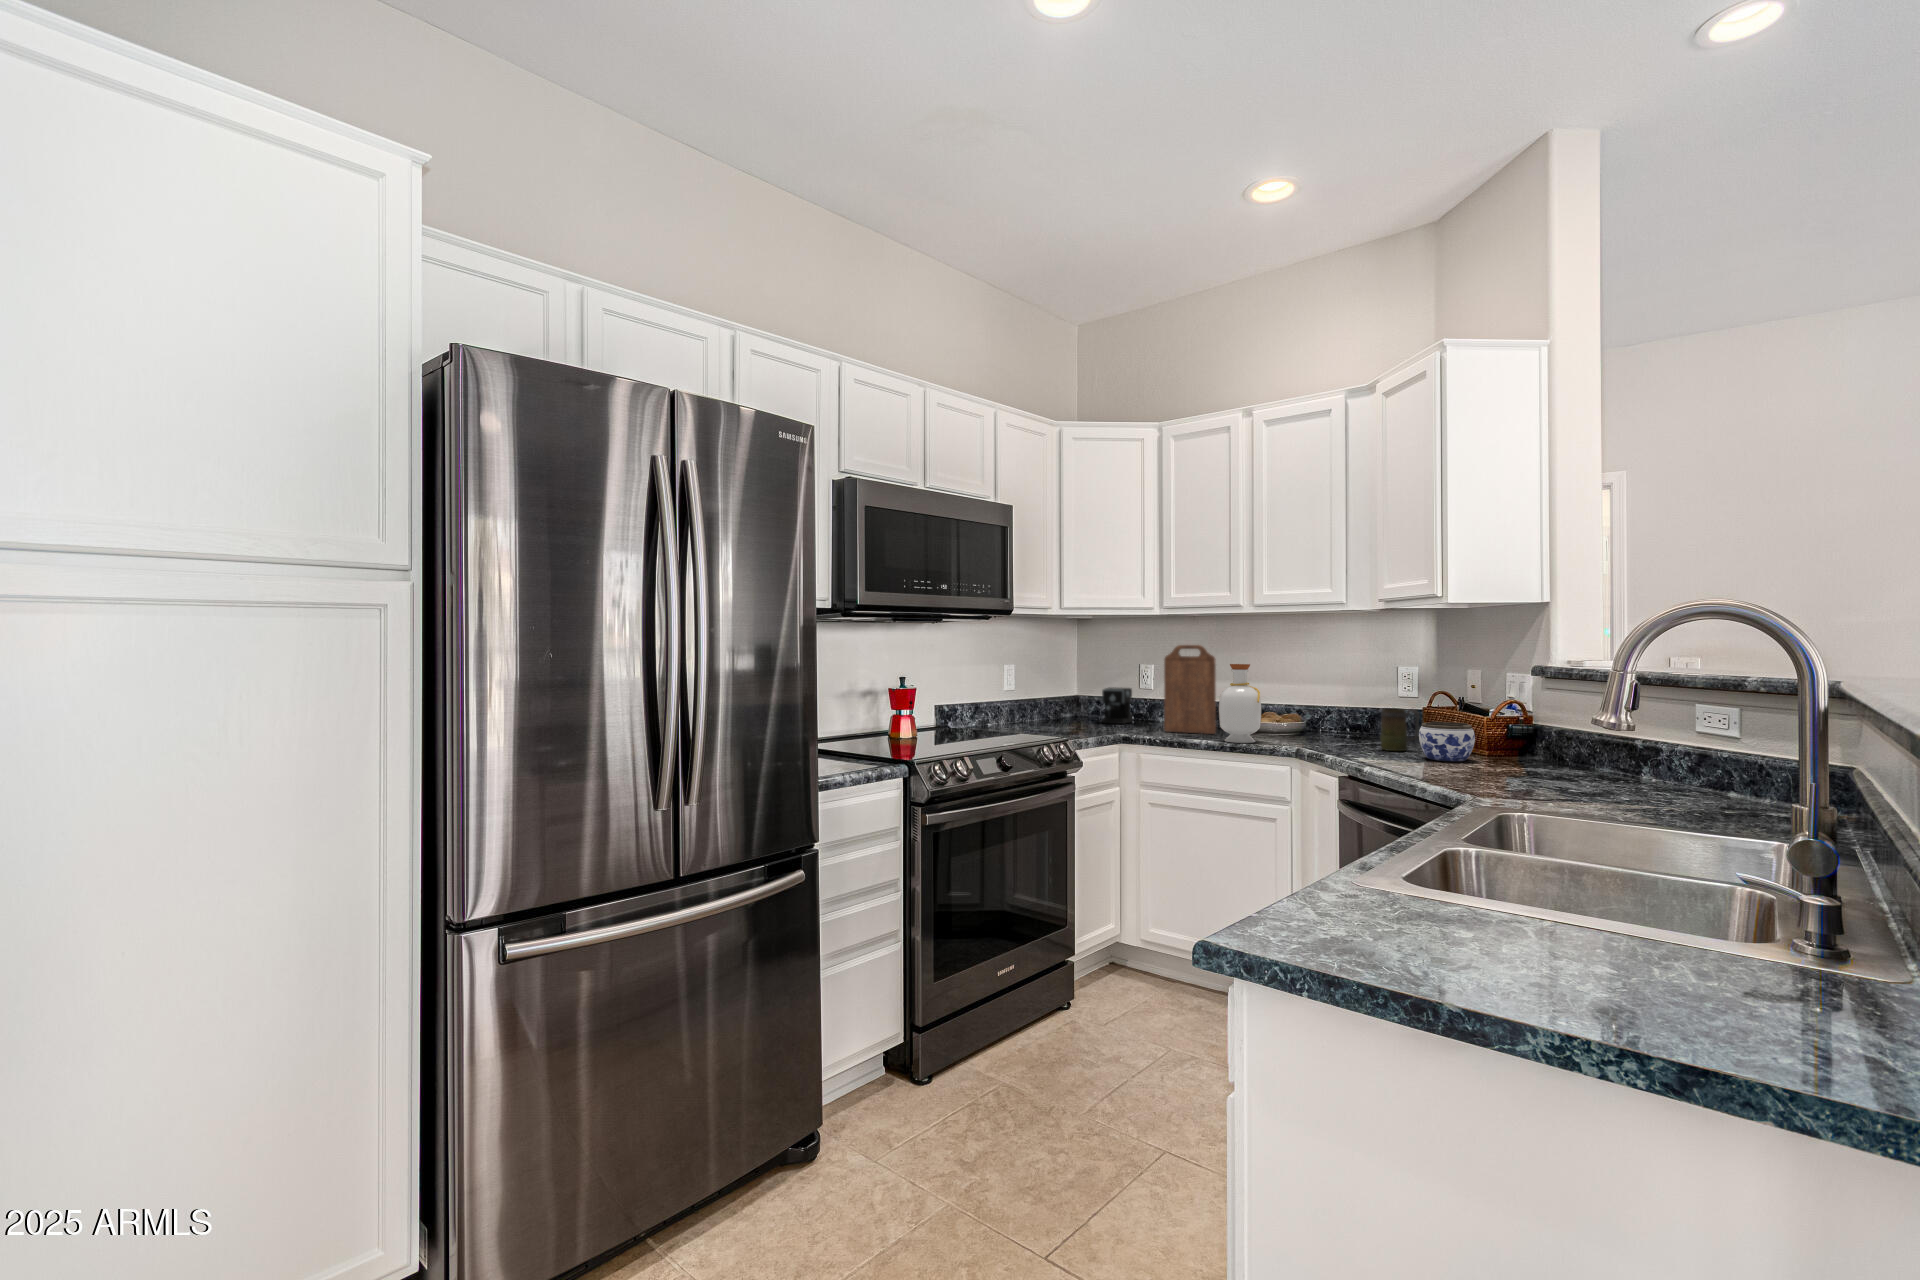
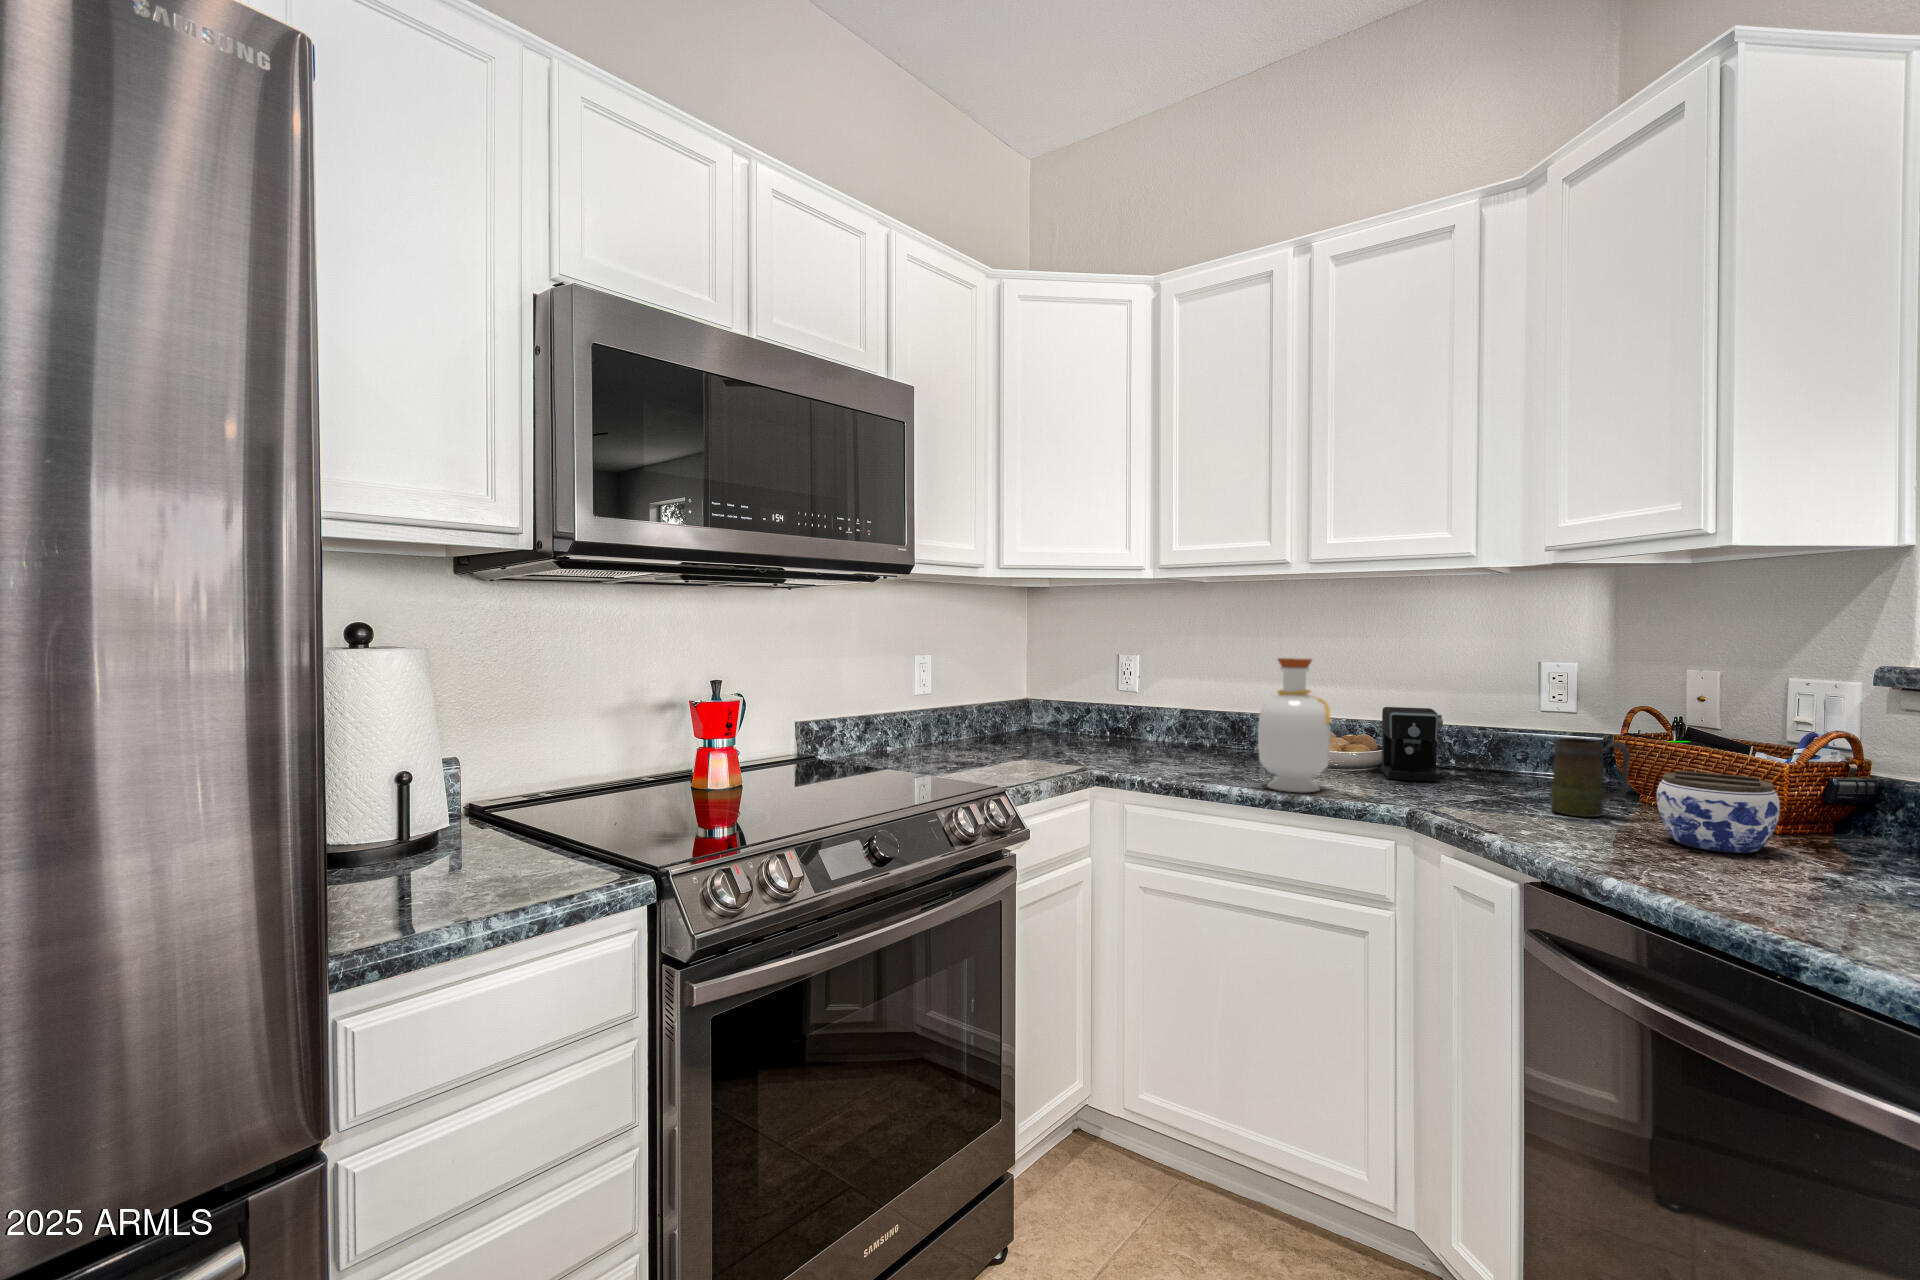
cutting board: present [1164,645,1216,734] -> none [1161,625,1244,768]
coffee maker: present [1102,687,1132,724] -> present [1382,707,1511,782]

